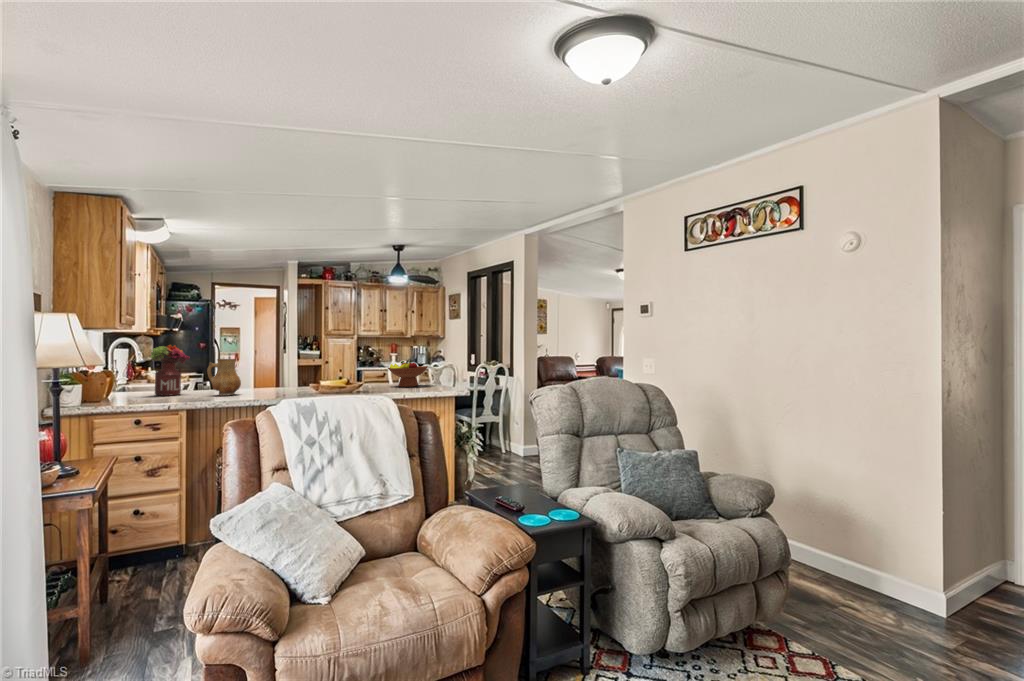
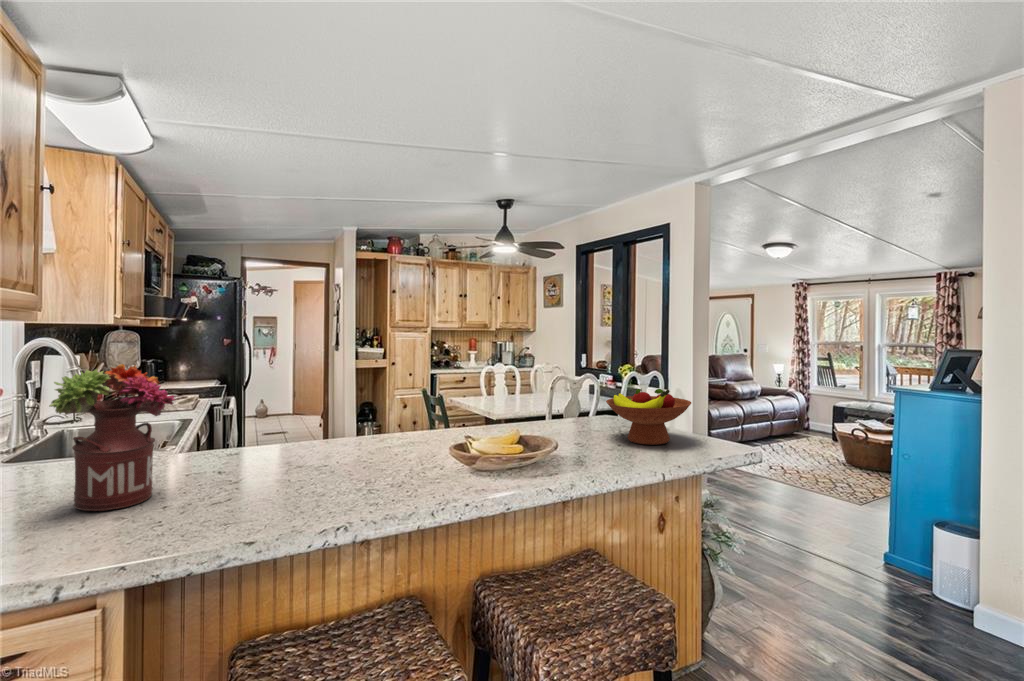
ceramic pitcher: present [207,359,241,396] -> none [221,402,314,511]

